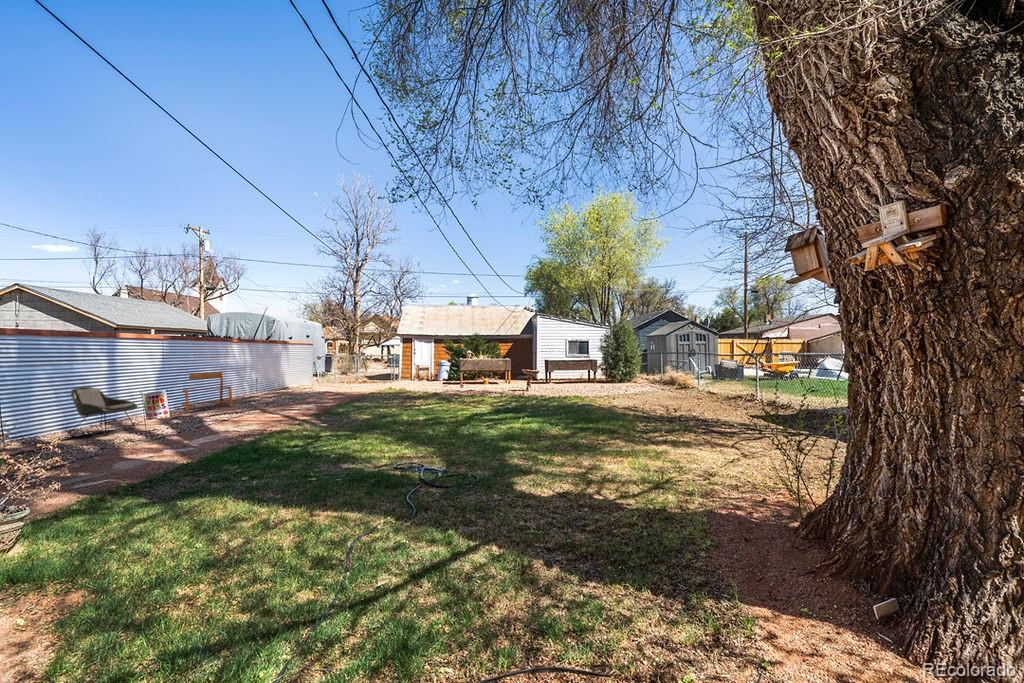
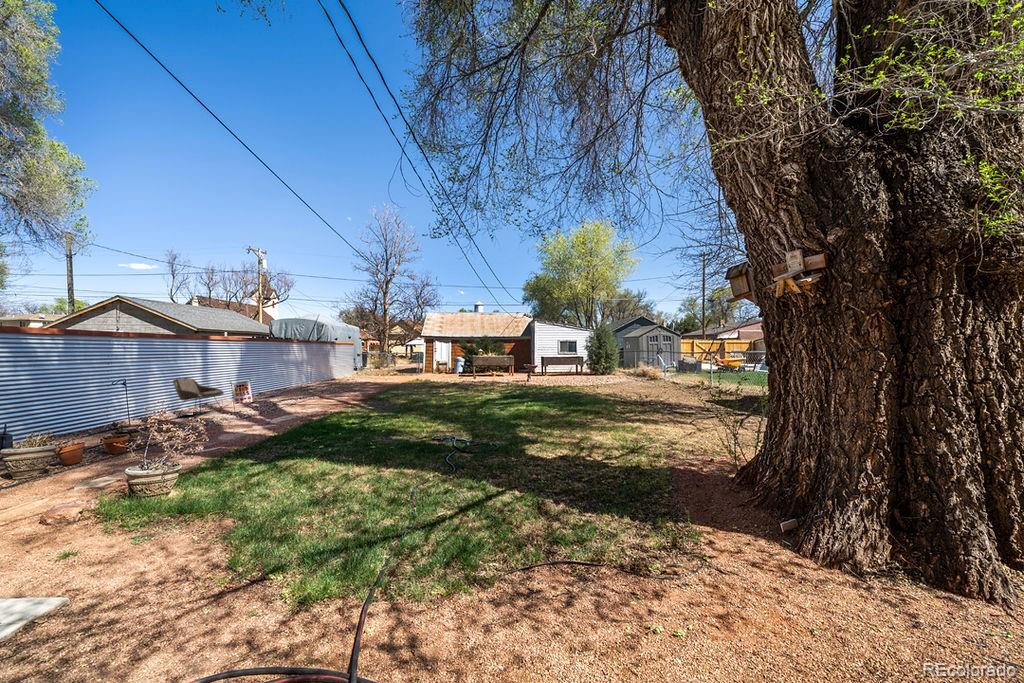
bench: present [182,372,232,412] -> none [251,366,293,398]

